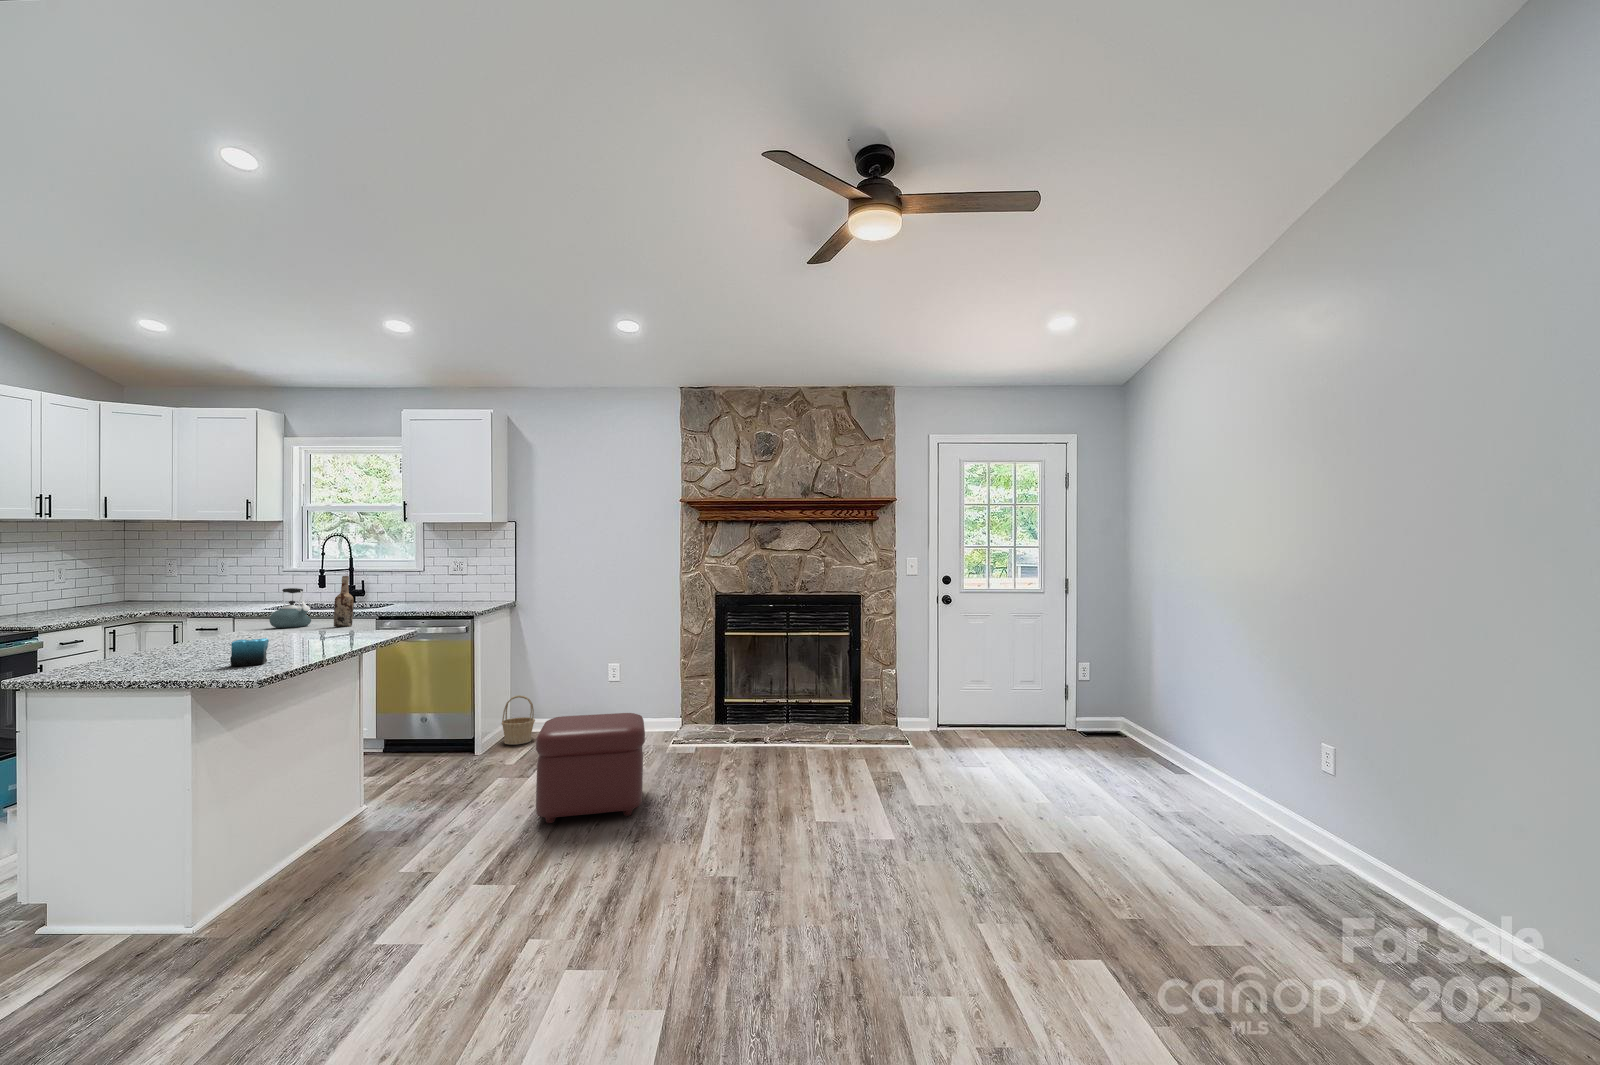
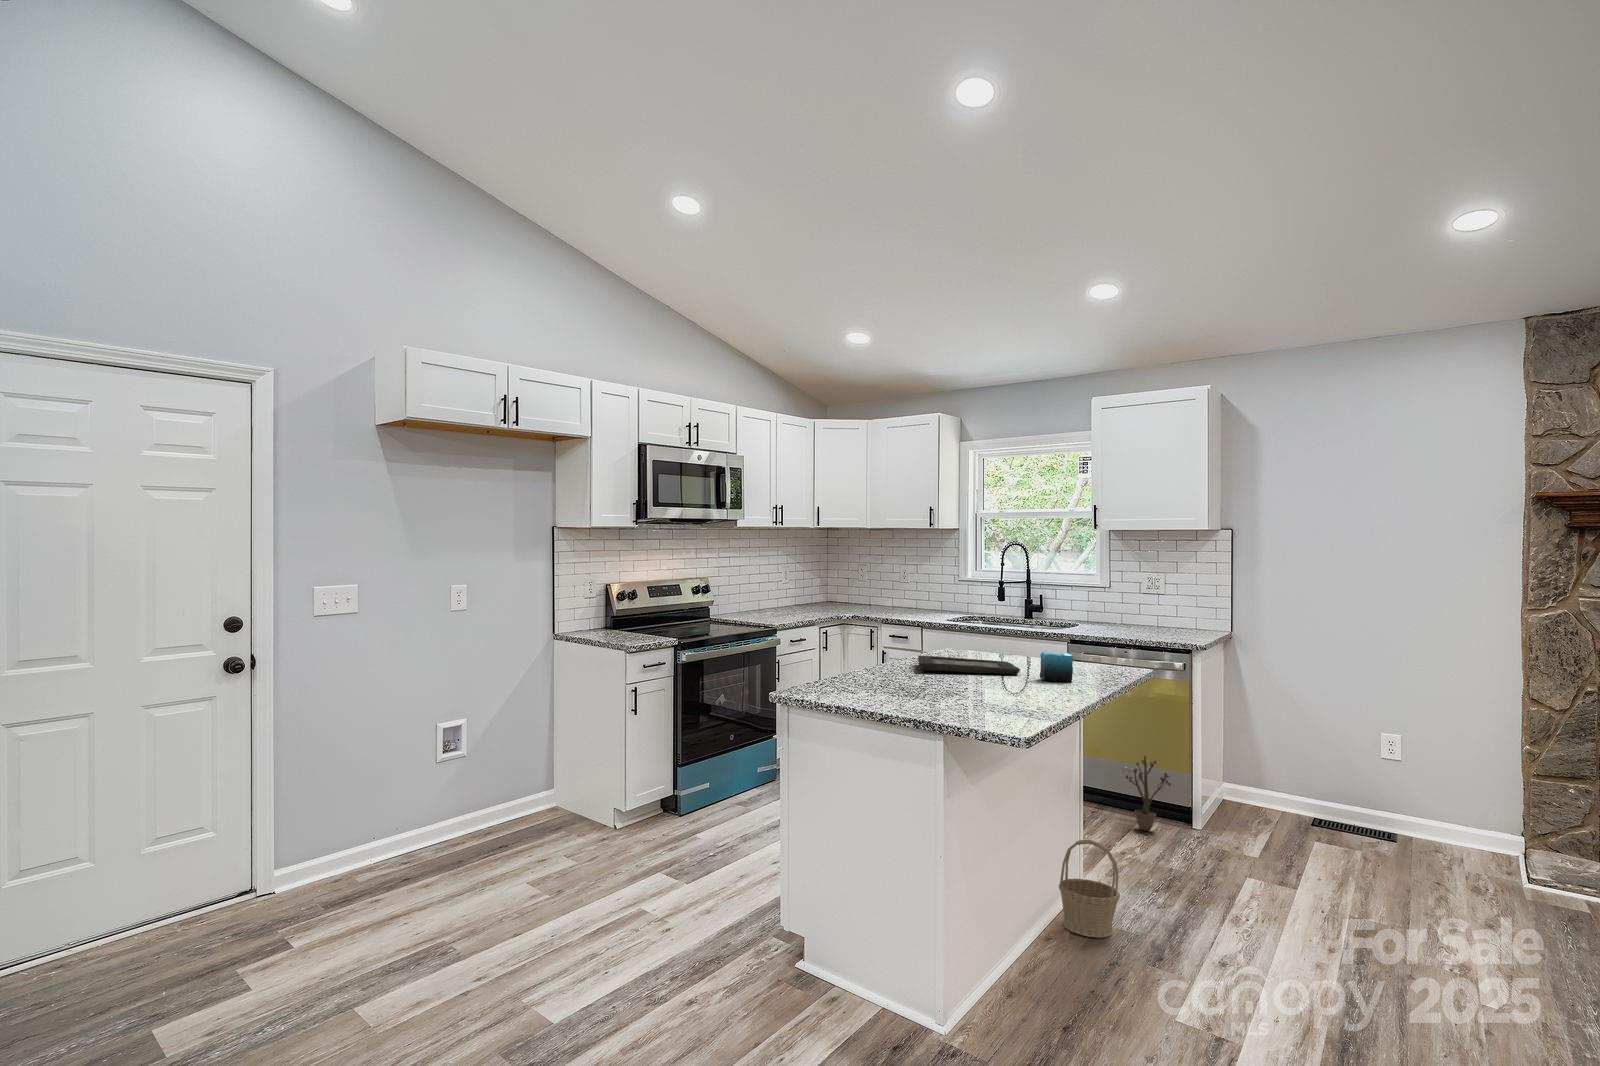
wine bottle: present [334,576,354,627] -> none [1030,590,1049,649]
kettle: present [269,588,311,628] -> none [962,601,1000,644]
decorative tray: none [86,649,241,672] -> present [918,656,1020,675]
basket: present [501,695,535,744] -> present [1059,840,1120,938]
decorative plant: none [411,703,453,763] -> present [1116,755,1170,831]
ottoman: present [536,713,645,823] -> none [1342,808,1548,992]

